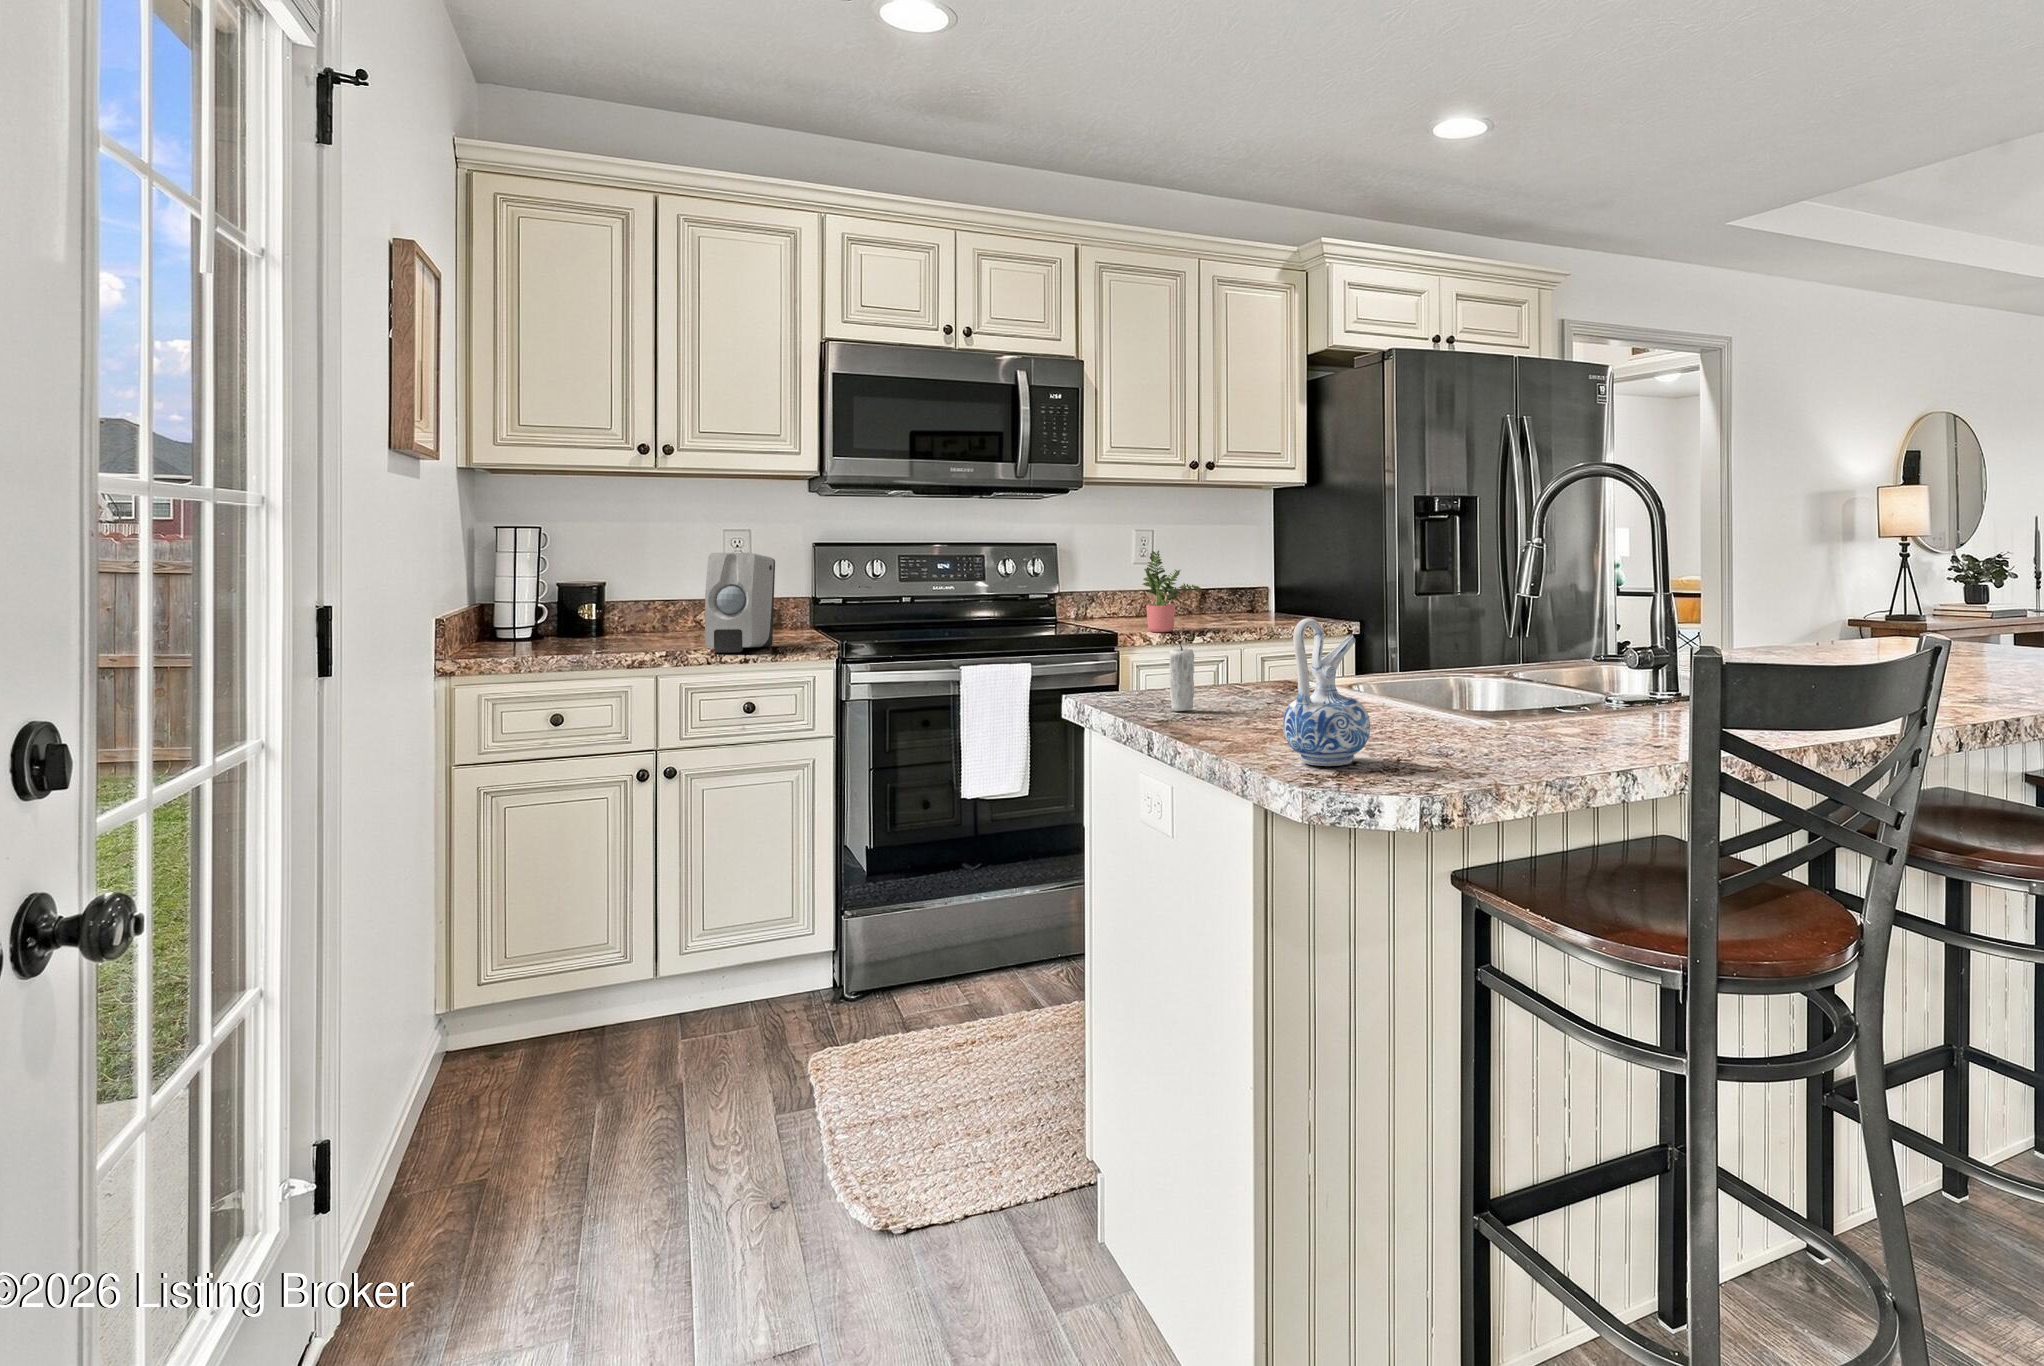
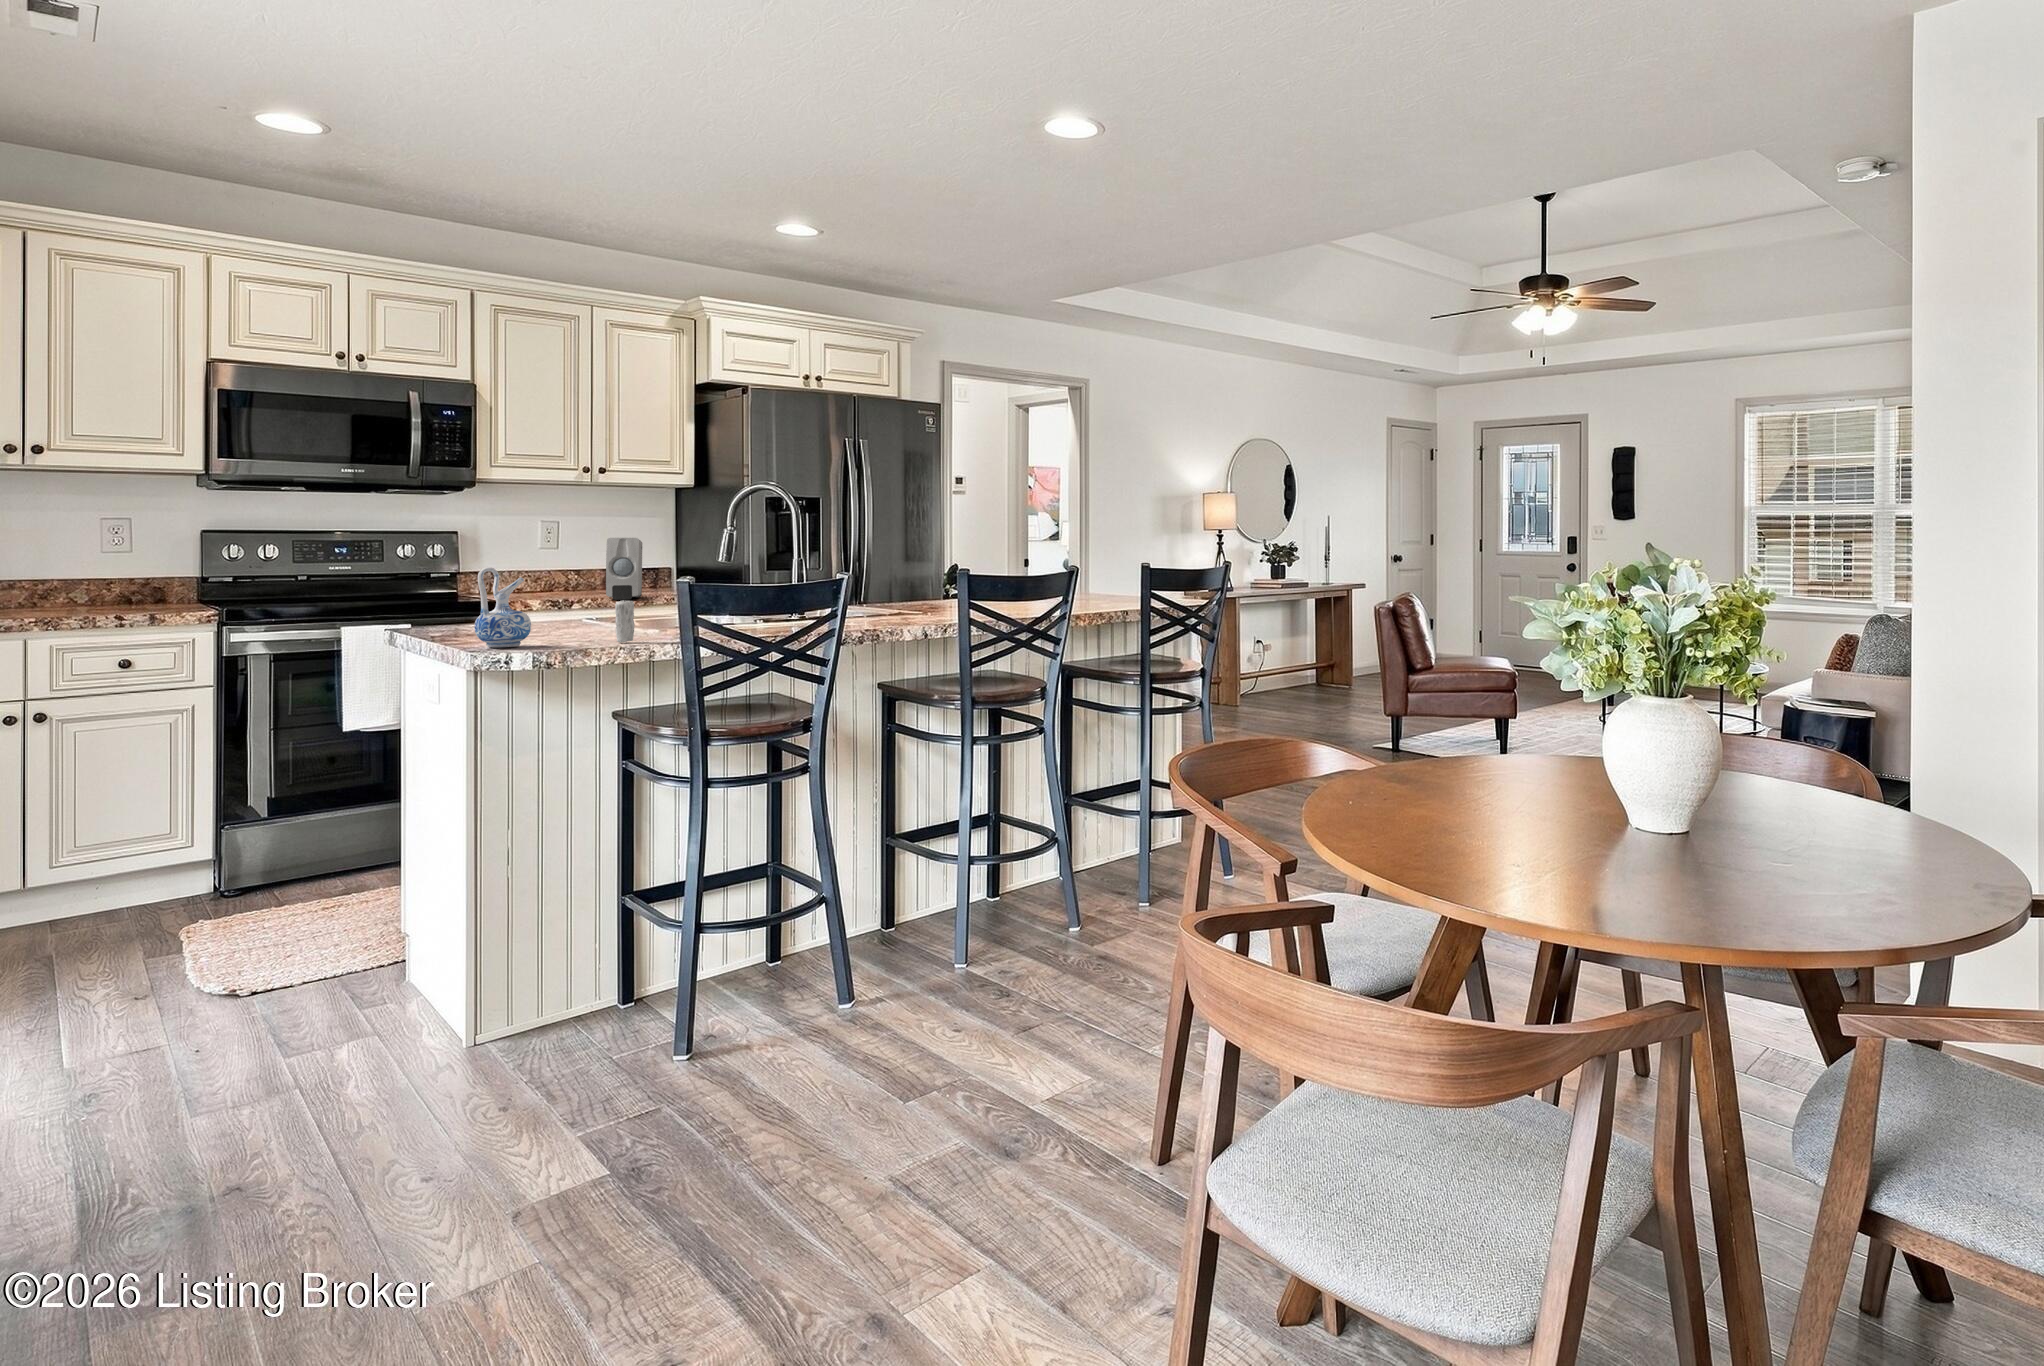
potted plant: present [1143,551,1201,632] -> none [526,537,582,602]
soap dispenser: present [705,553,775,652] -> present [606,538,642,600]
candle: present [1169,643,1194,711] -> present [615,594,634,642]

